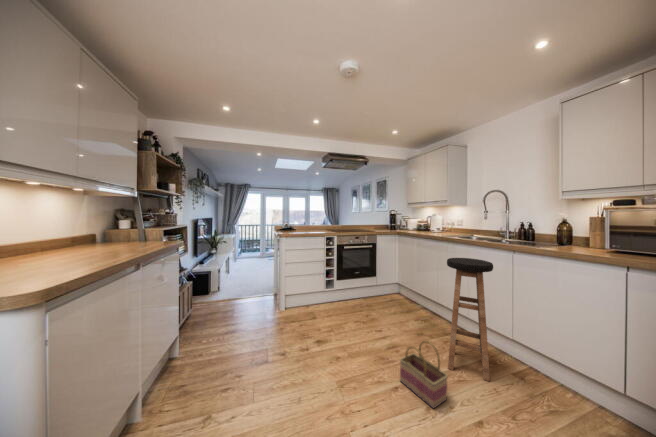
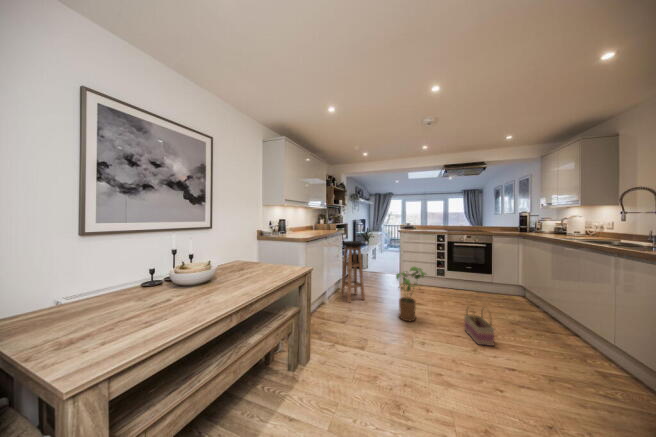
bar stool: present [447,258,493,381] -> present [341,241,365,302]
house plant: none [300,299,352,403] -> present [396,267,426,321]

